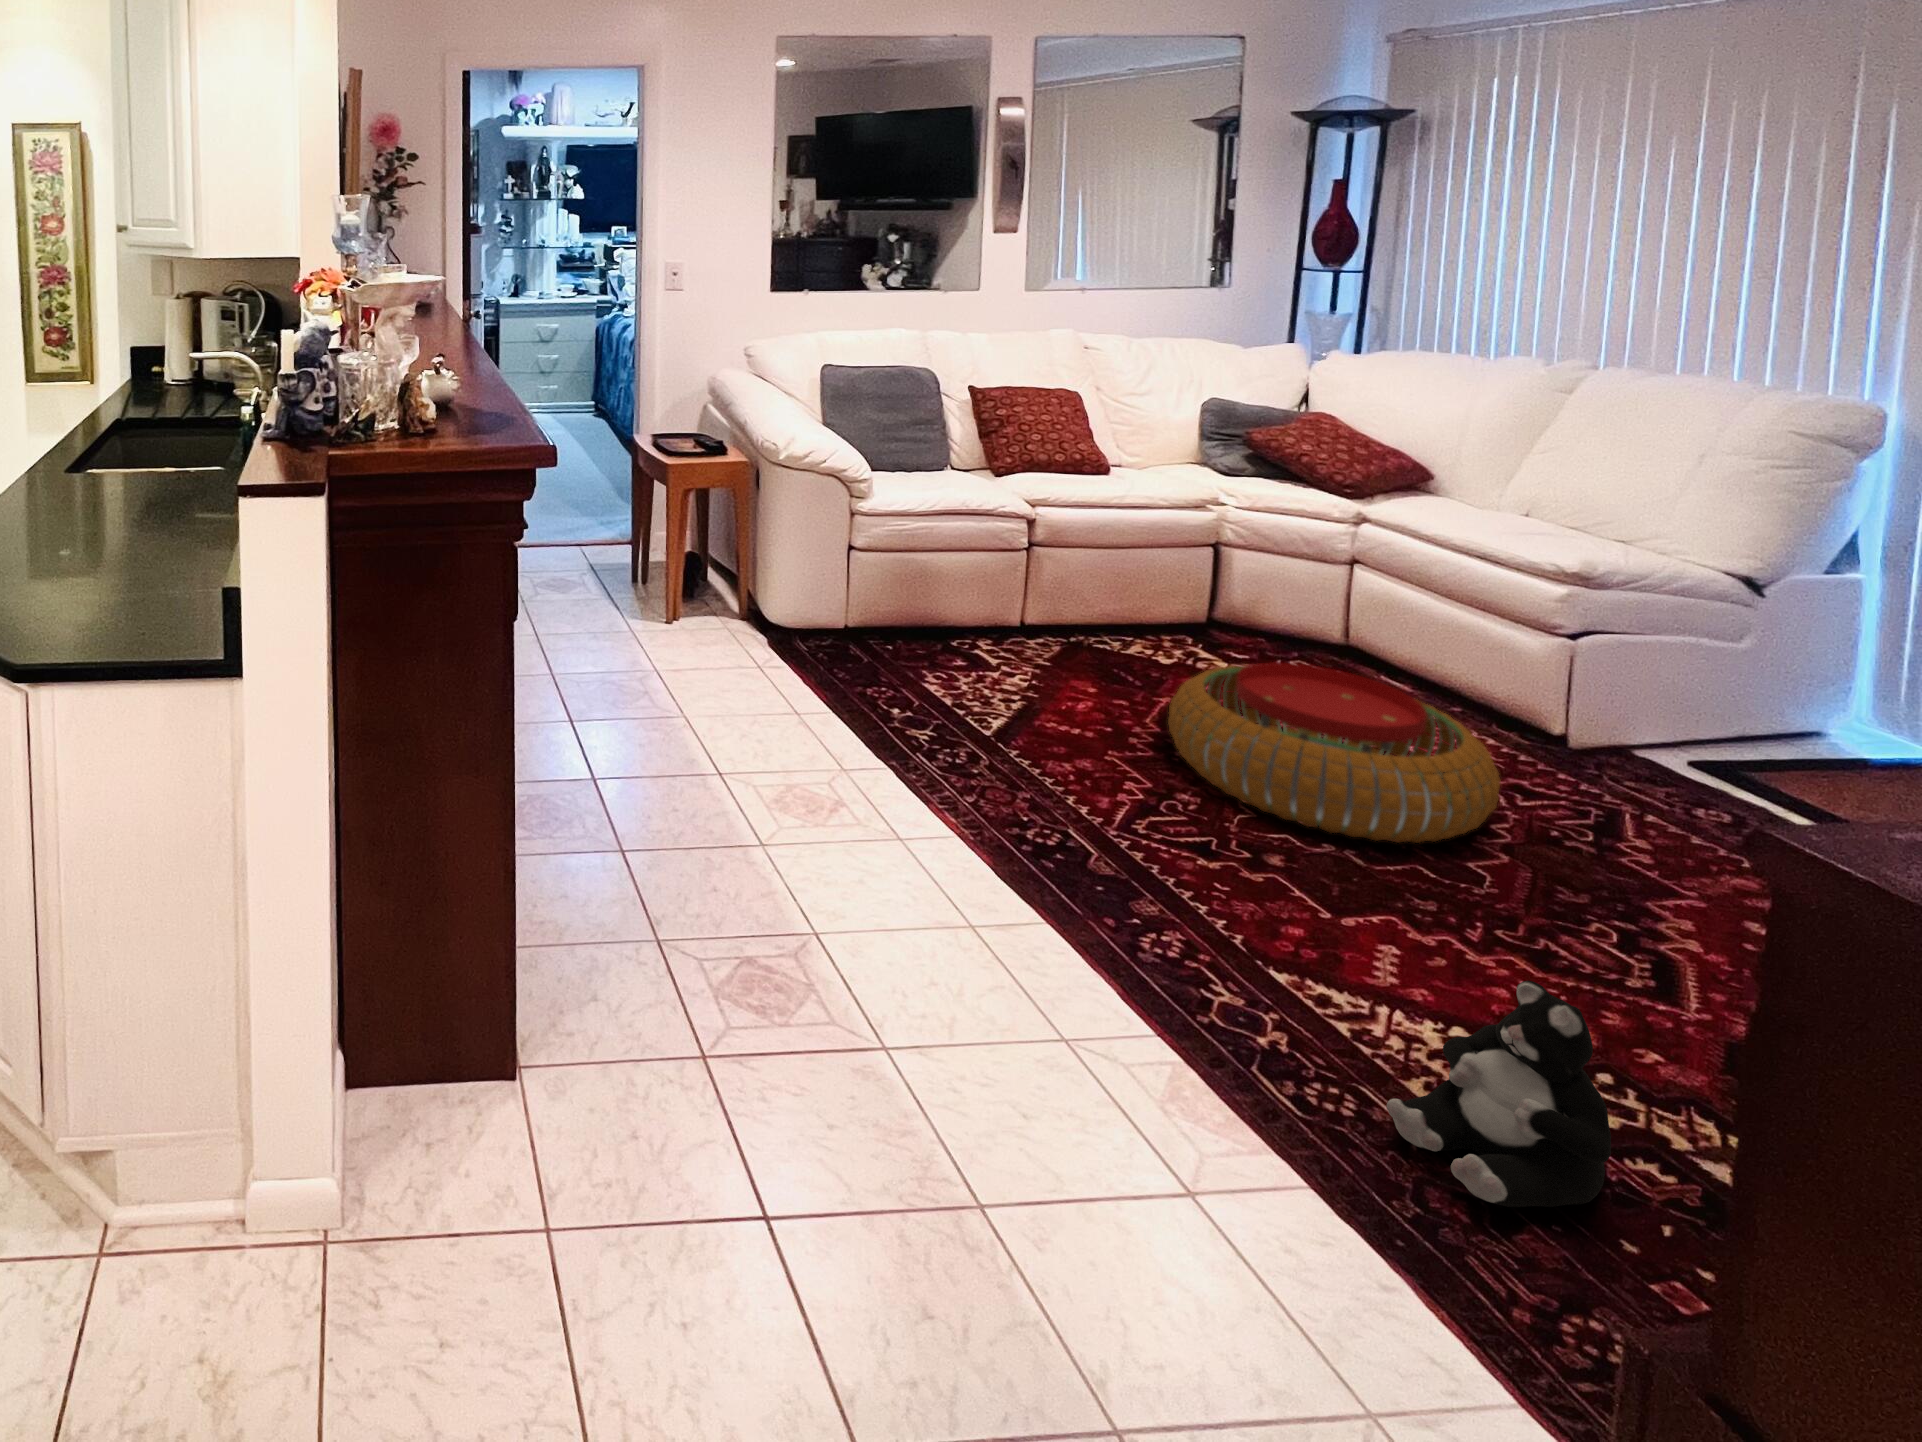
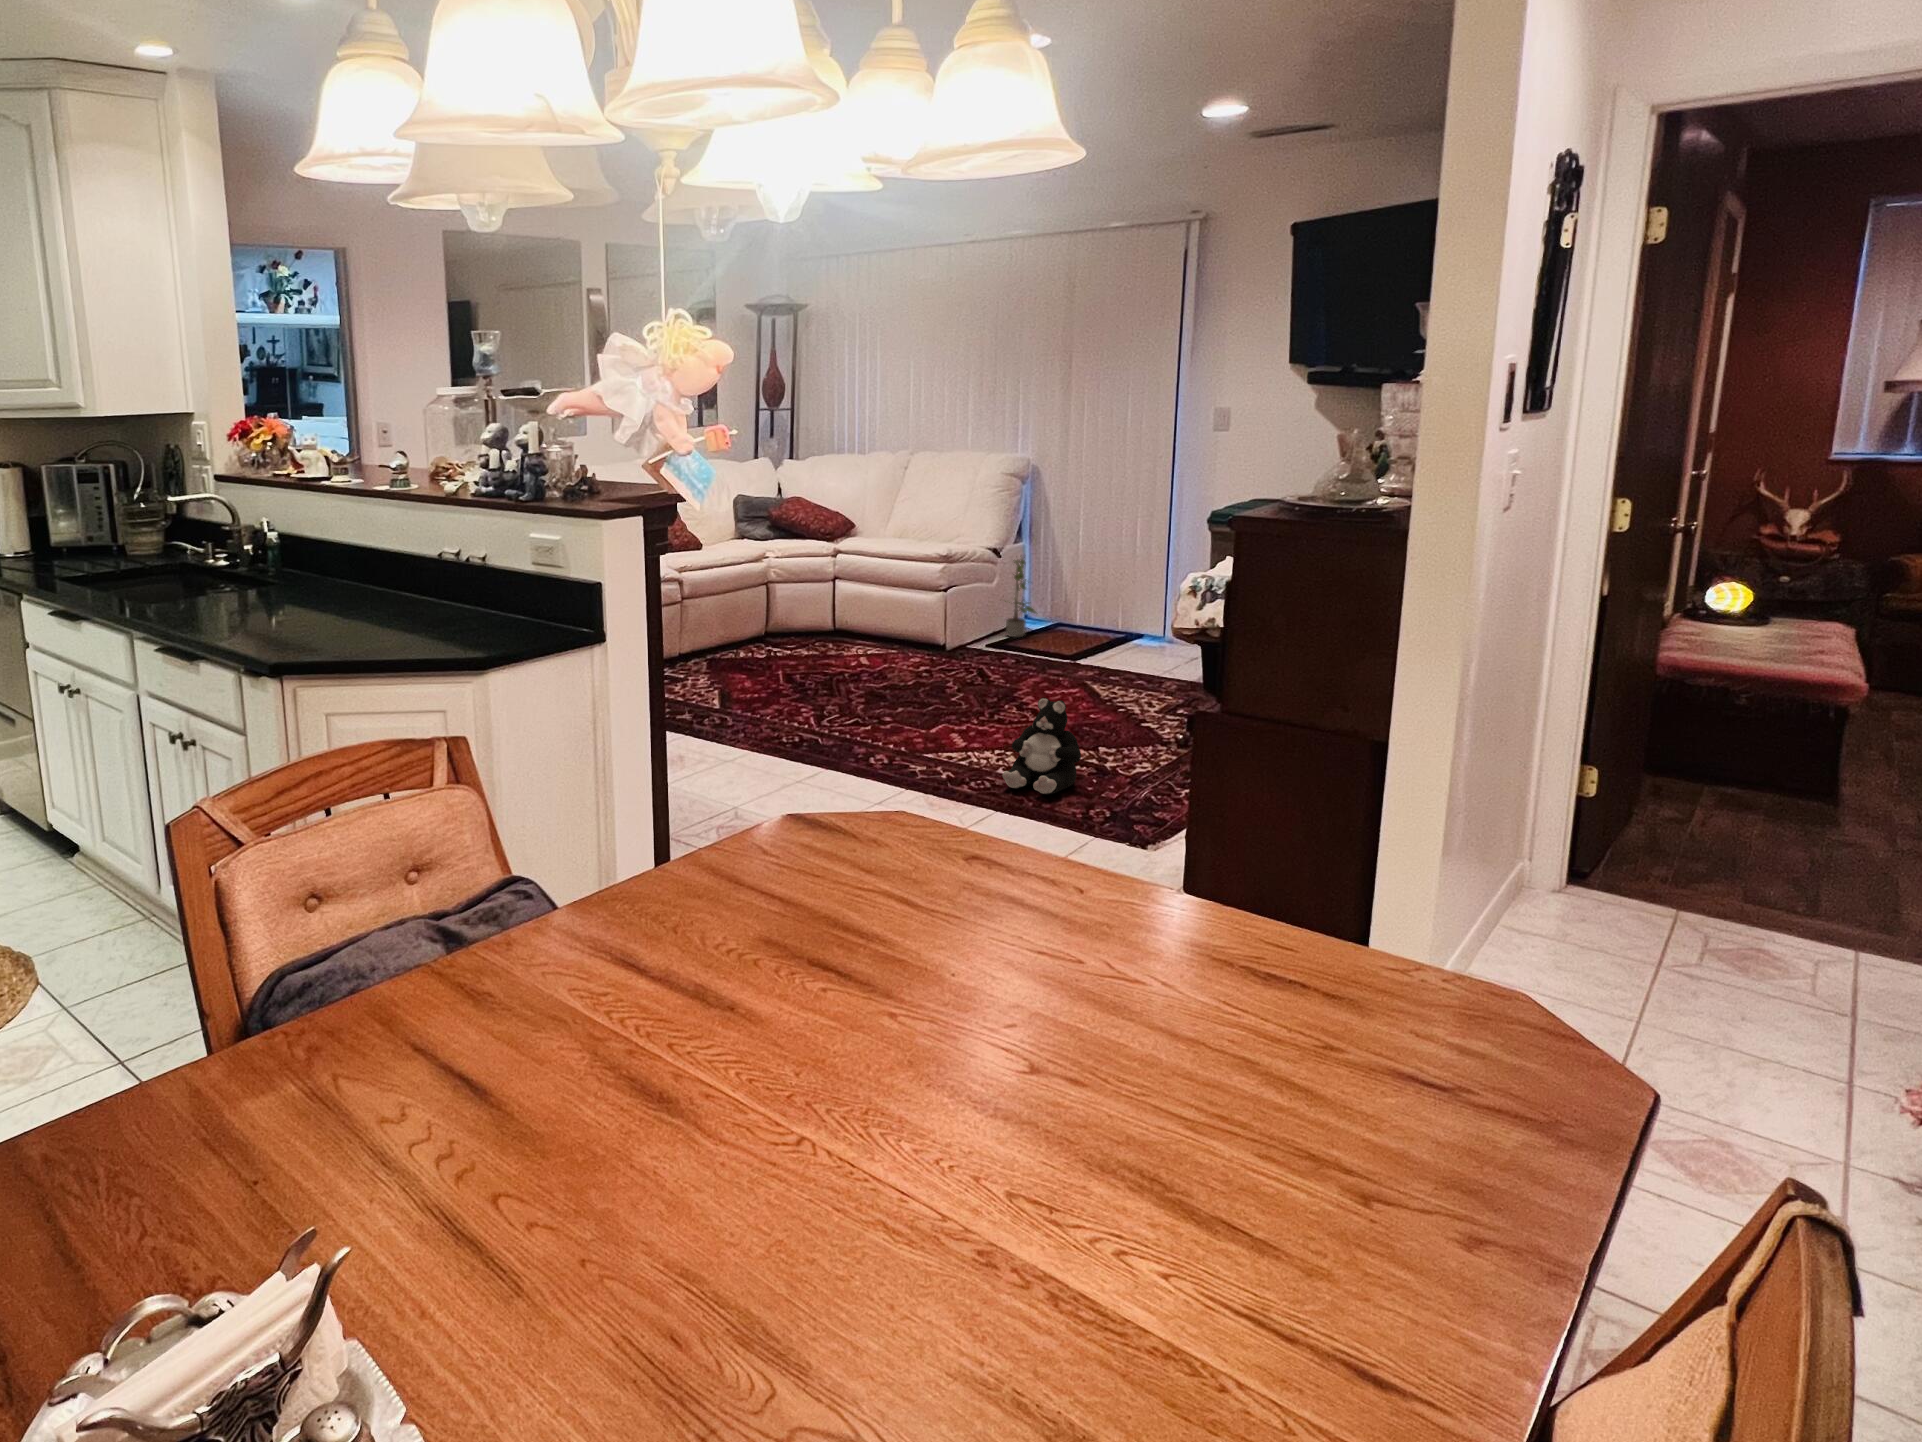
potted plant: none [1735,599,1848,760] -> present [1005,559,1036,637]
pouf: present [1168,662,1501,843] -> none [797,626,954,705]

